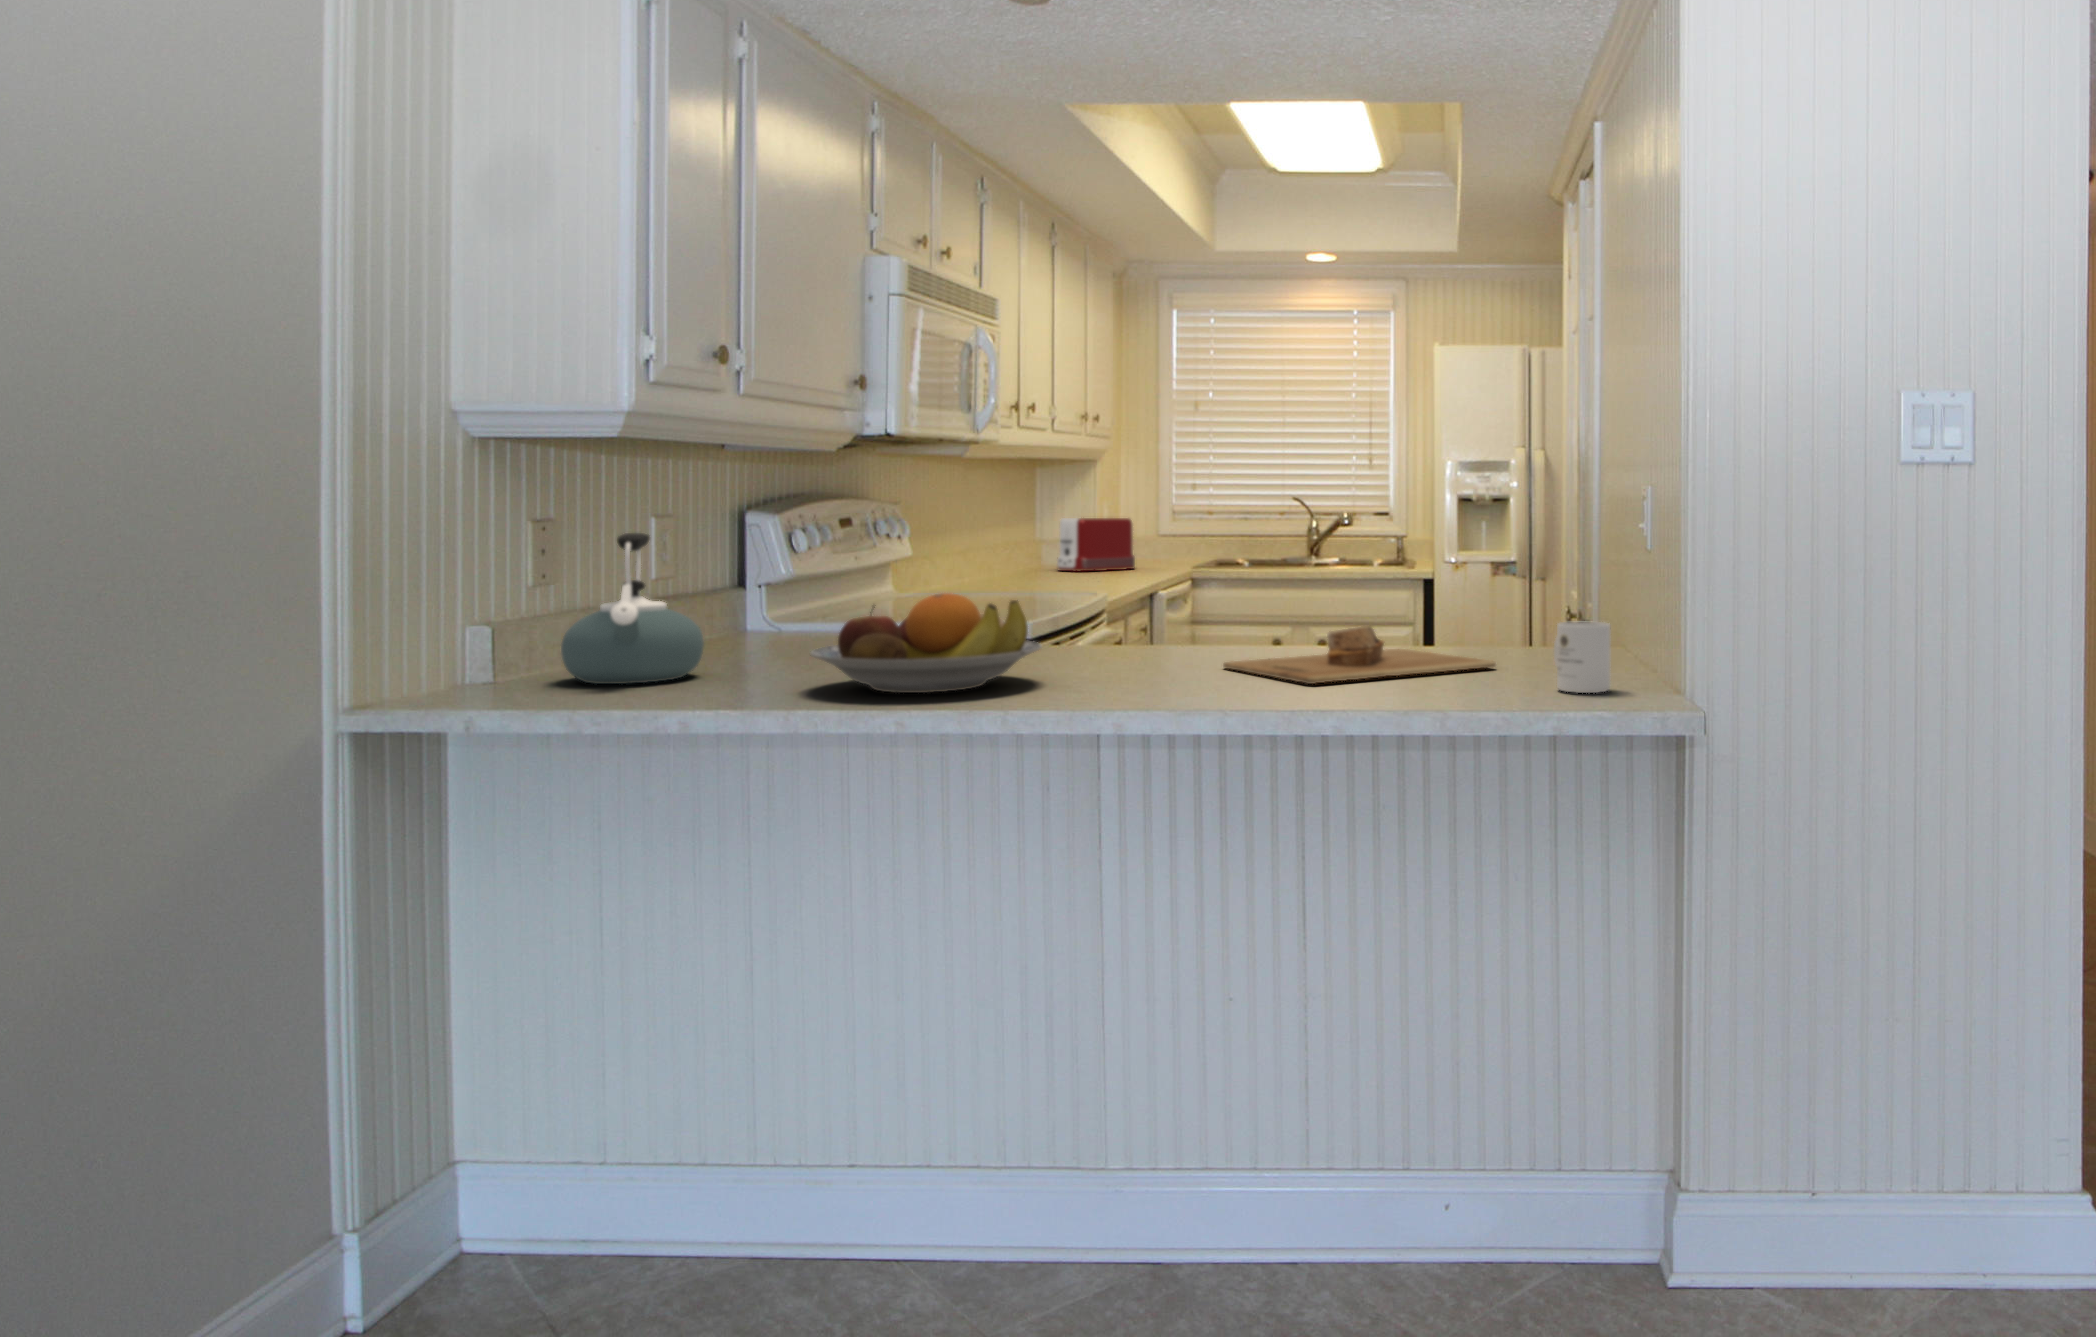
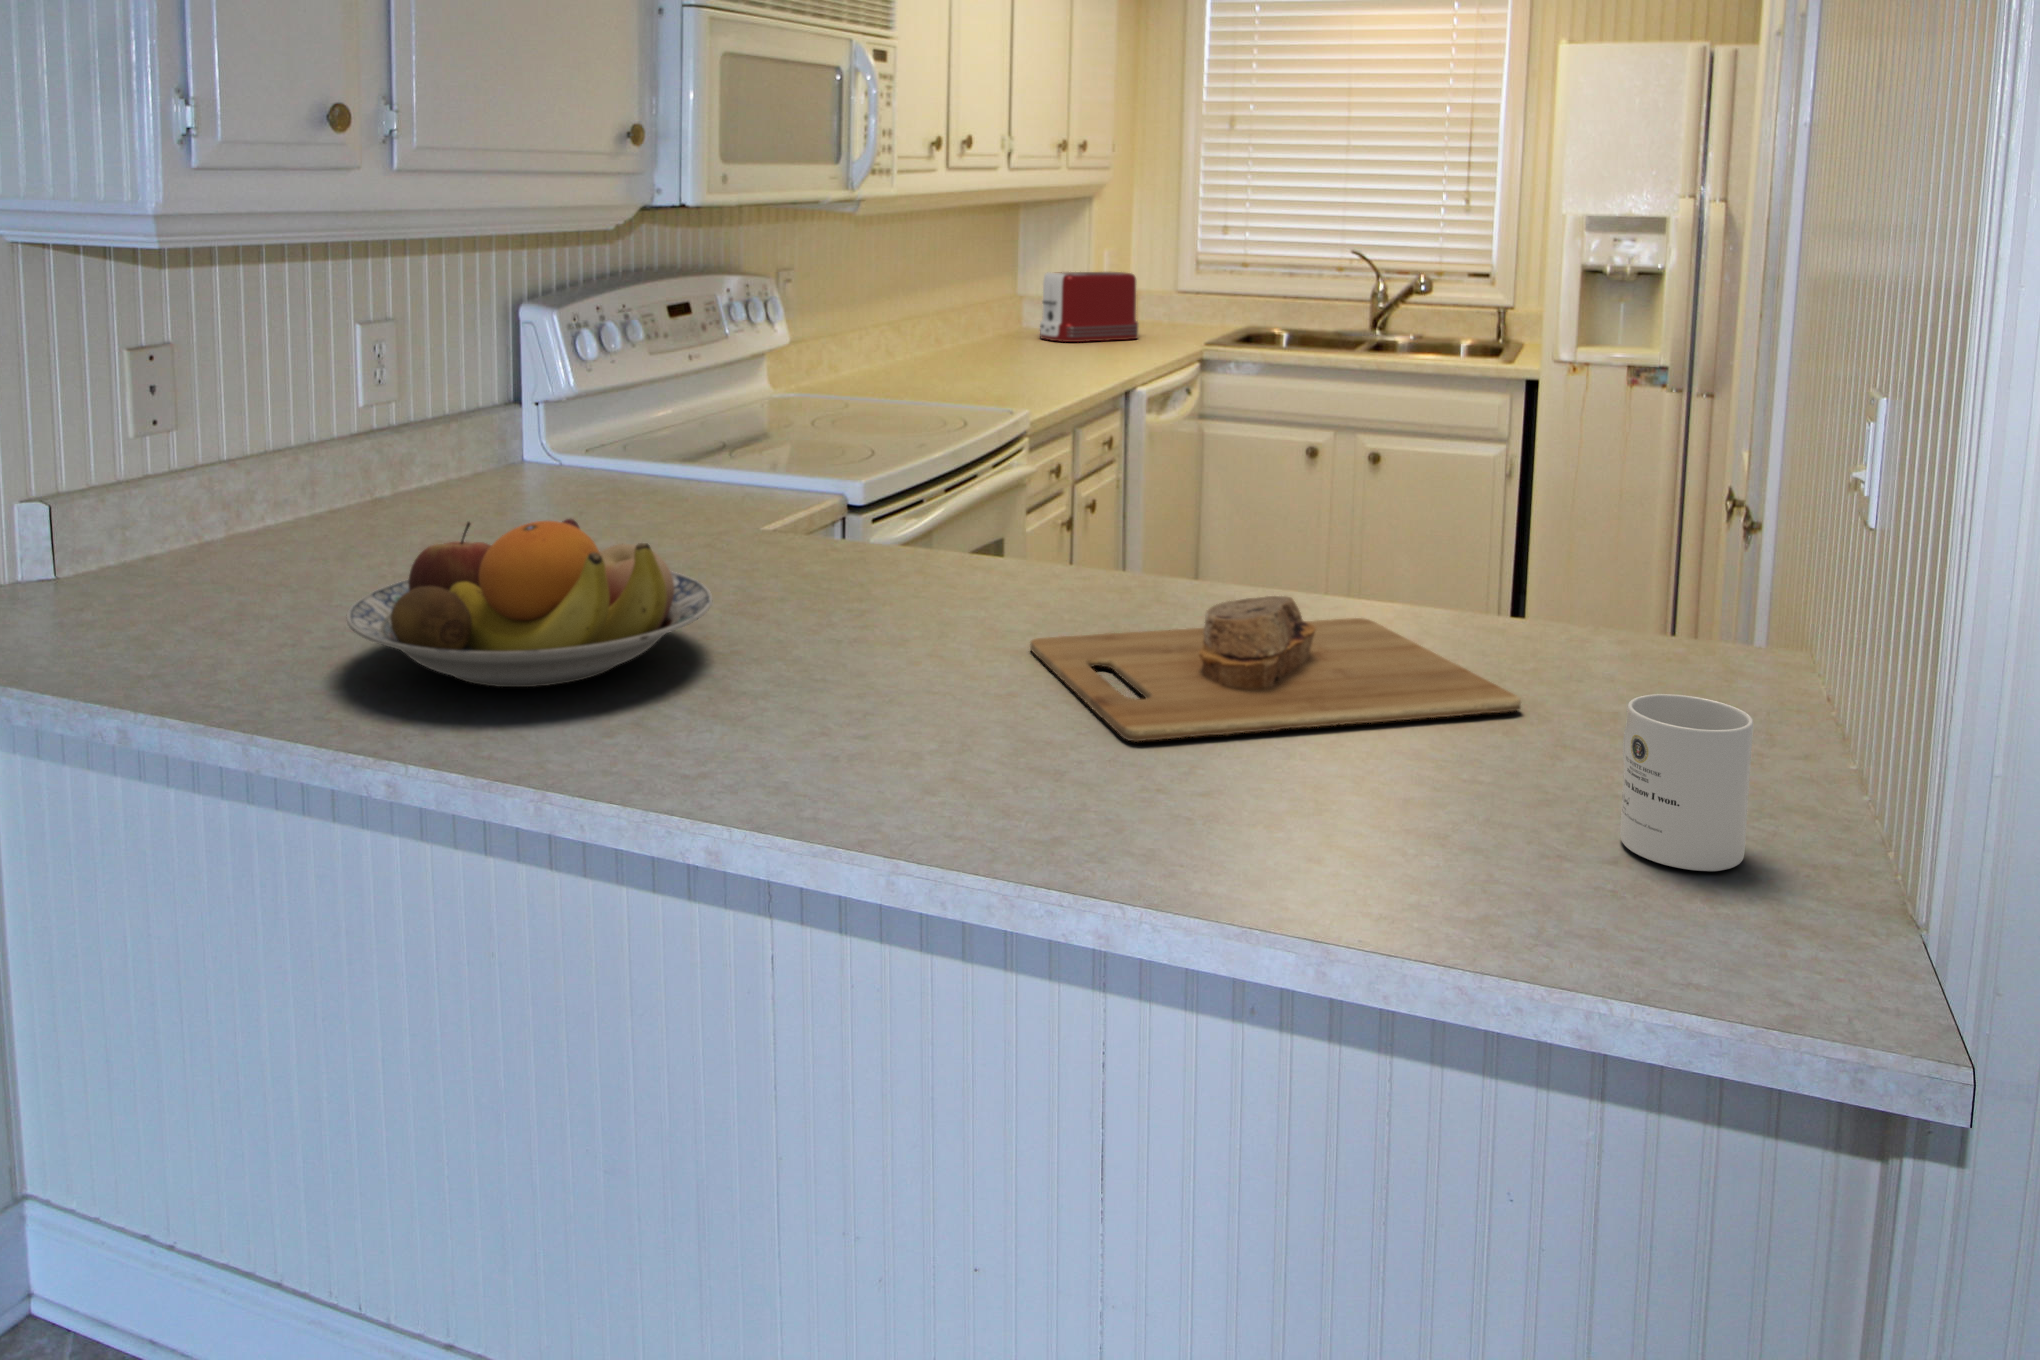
kettle: present [561,533,704,684] -> none [113,378,309,602]

